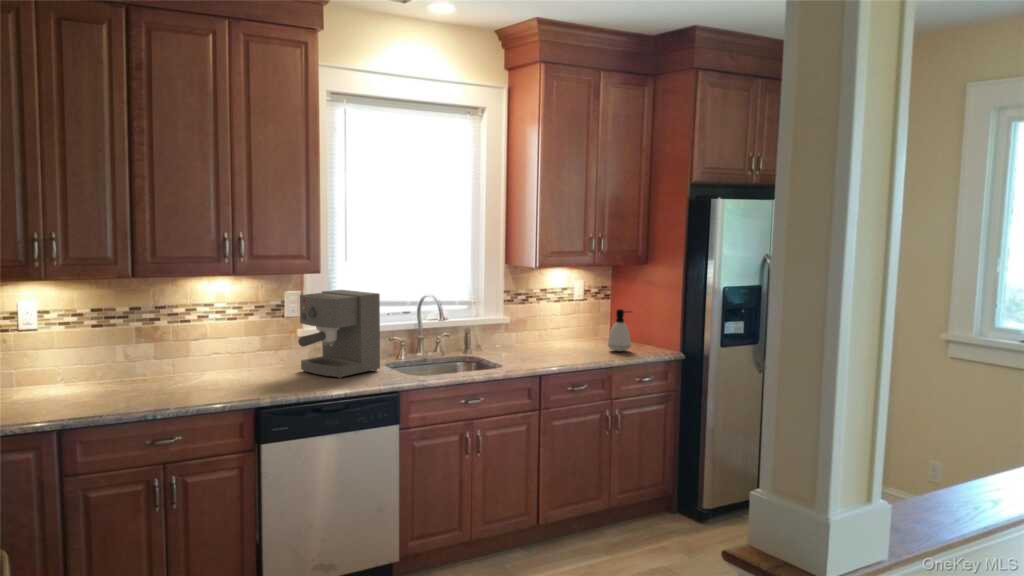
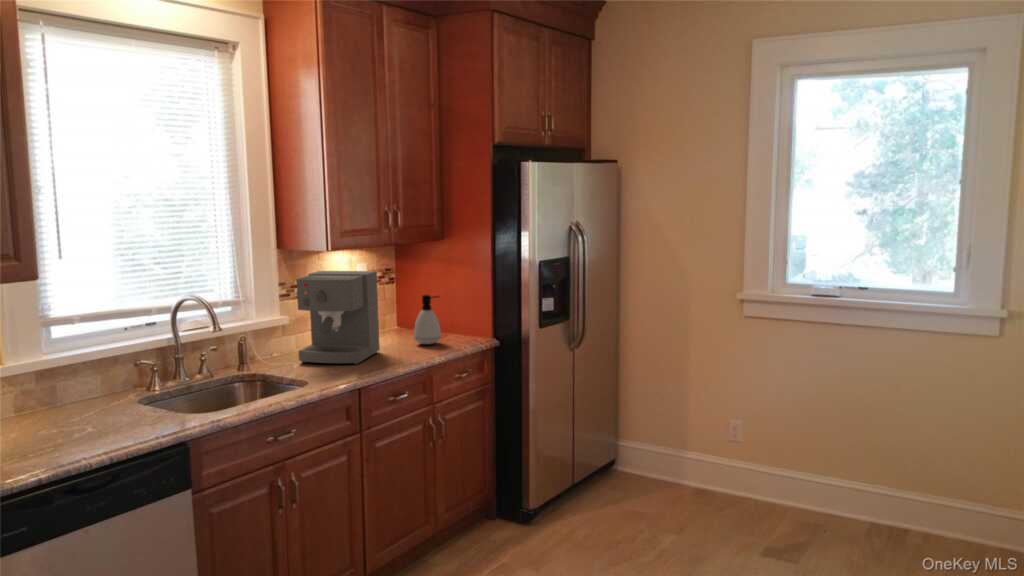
coffee maker: present [298,290,380,379] -> present [296,271,380,365]

